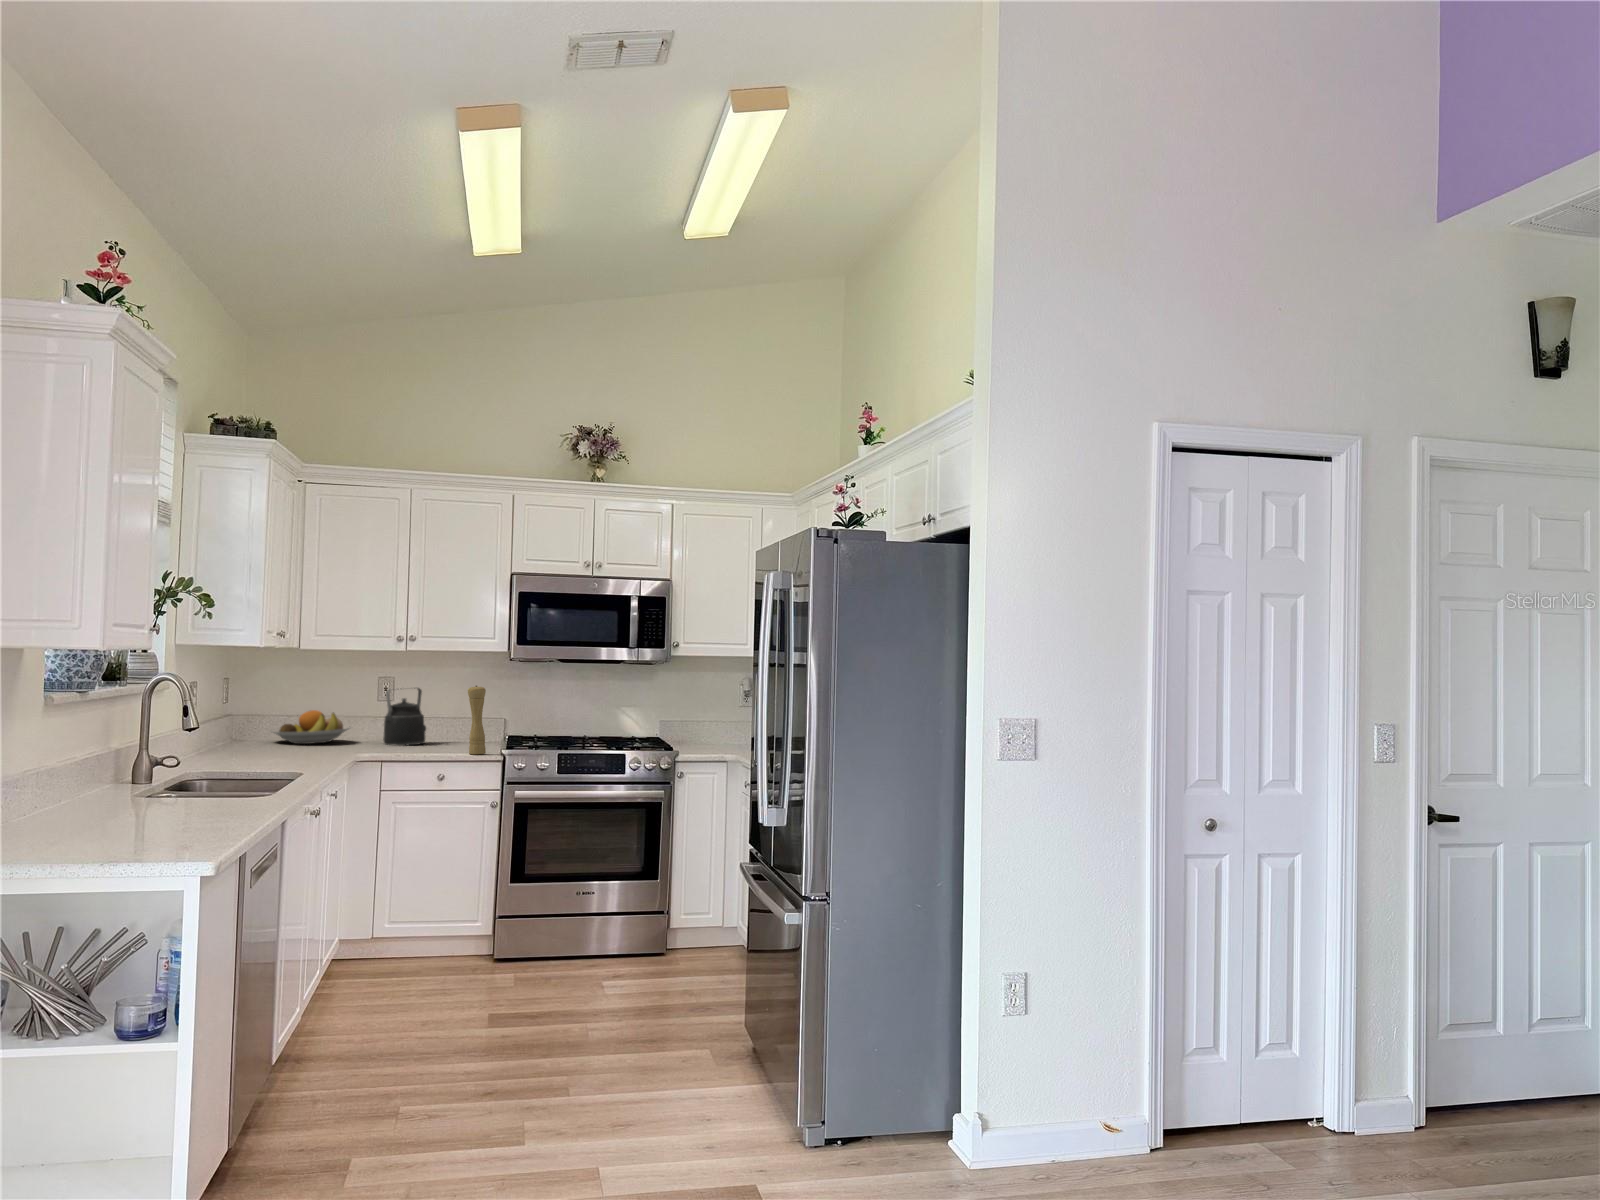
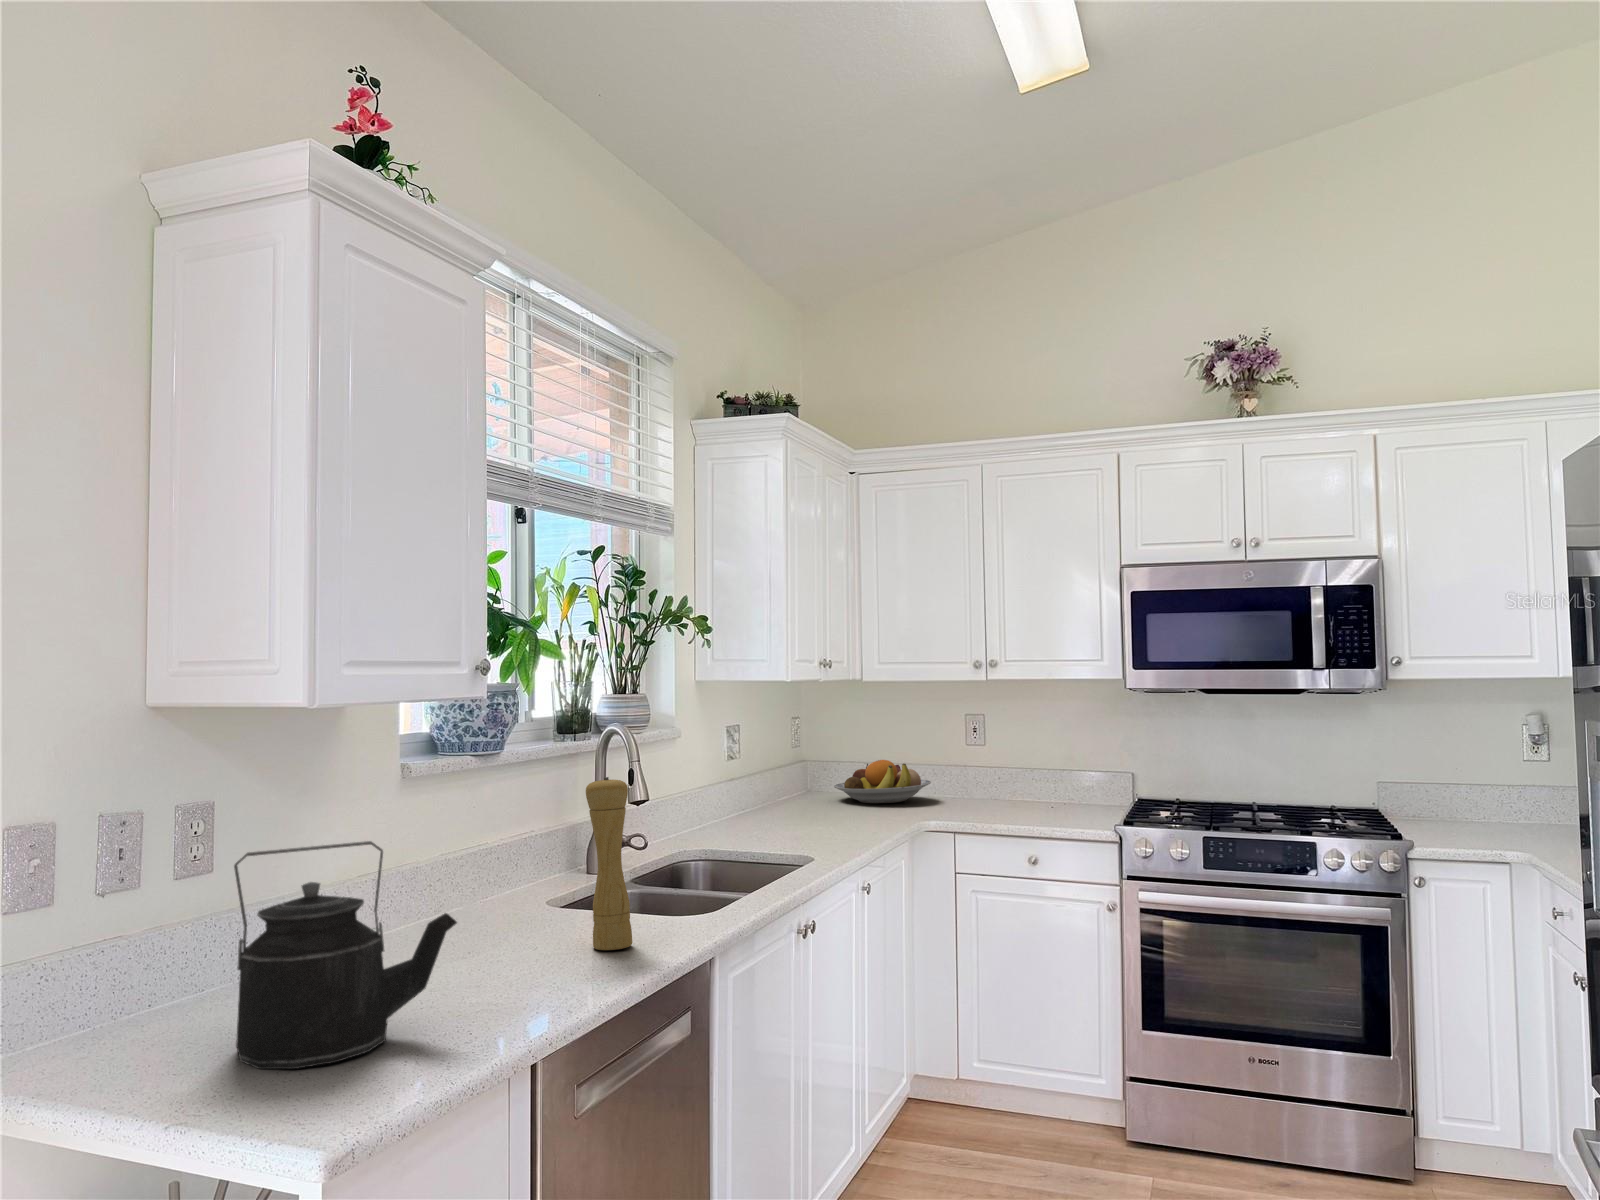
pepper mill: present [468,686,486,754] -> present [586,777,632,950]
kettle: present [383,688,426,746] -> present [234,841,457,1069]

